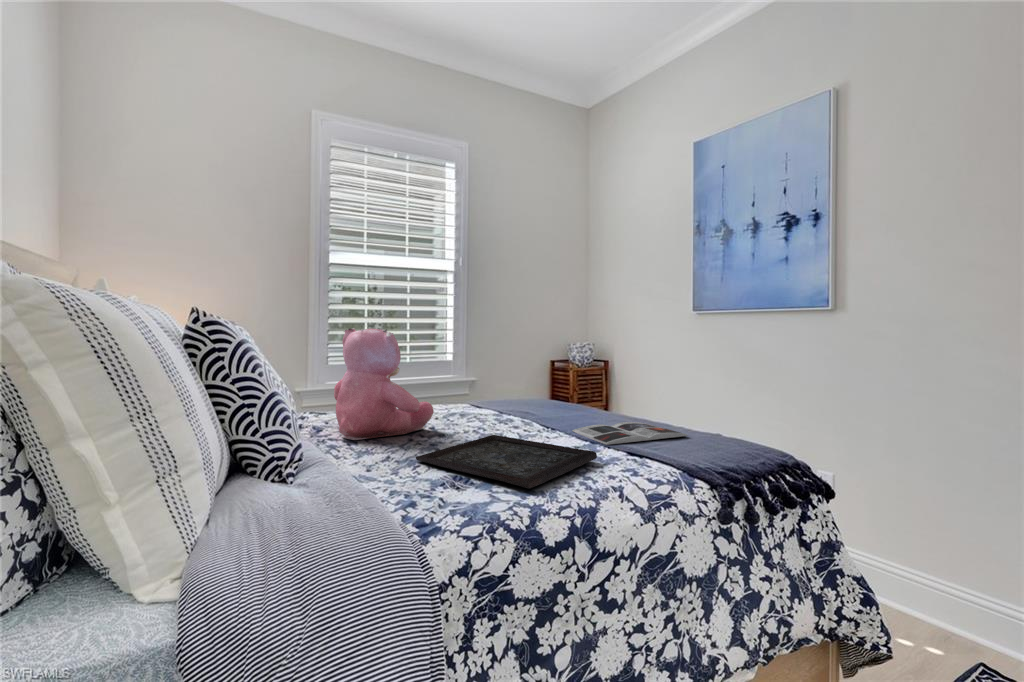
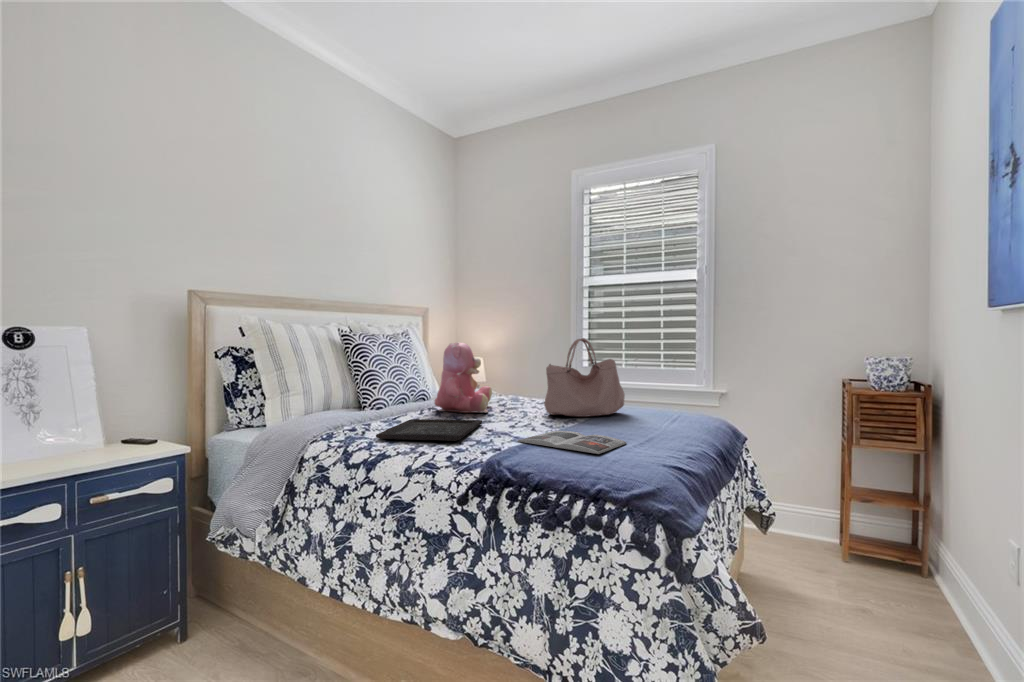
handbag: none [473,326,526,417] -> present [544,338,625,417]

